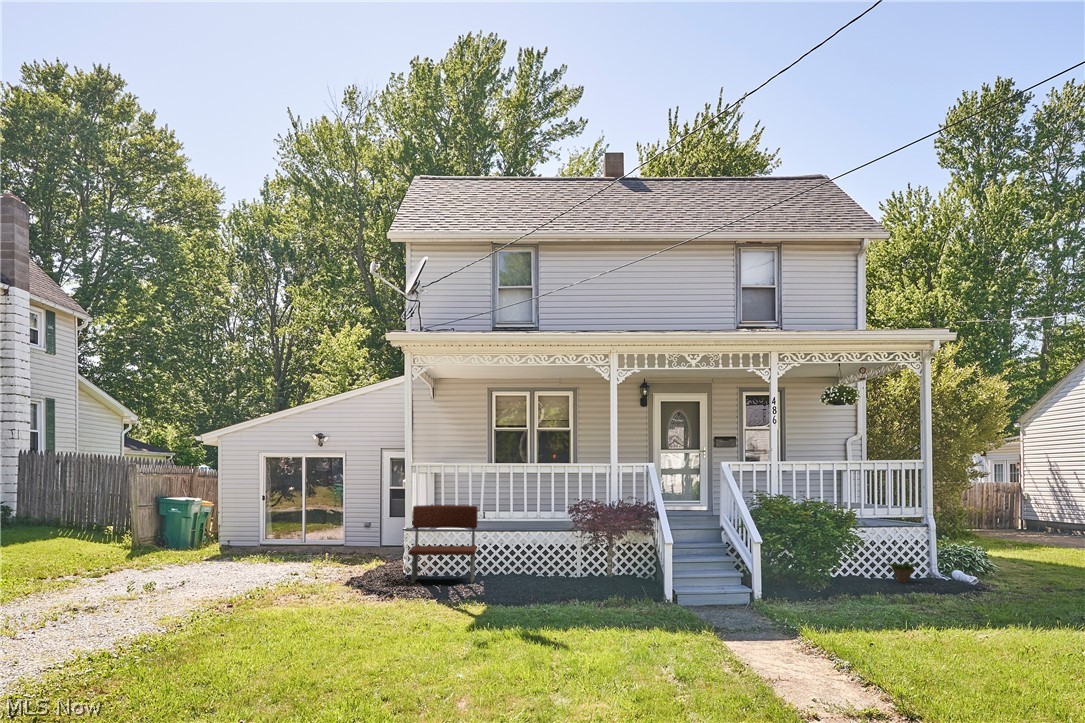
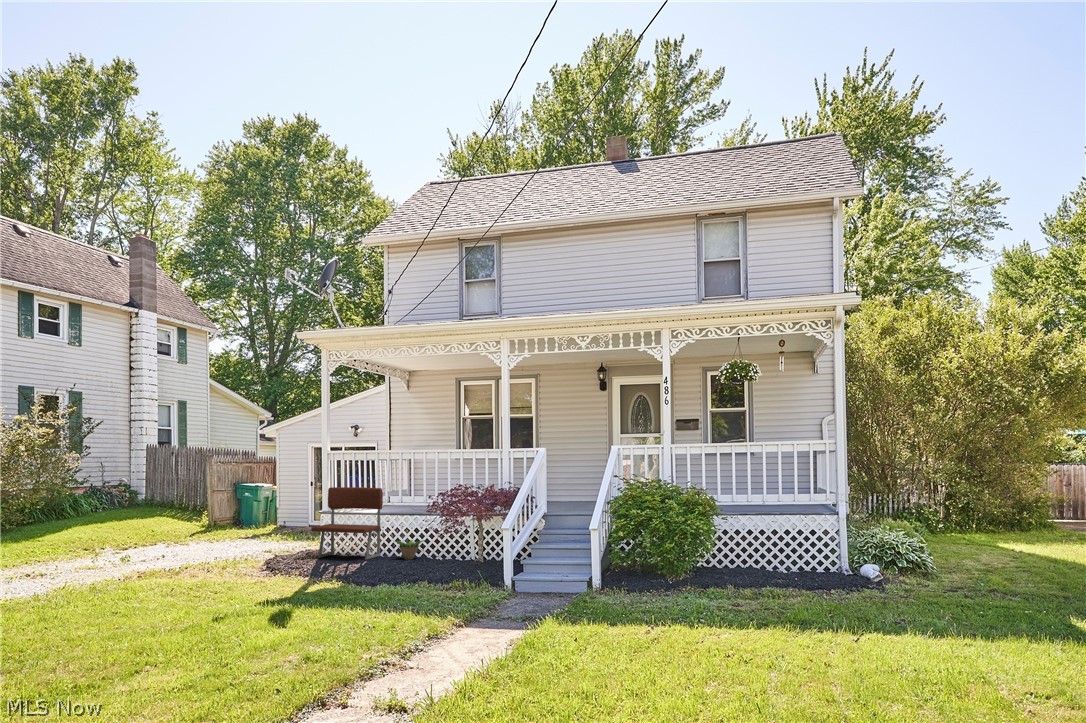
decorative plant: present [887,561,916,583] -> present [395,540,425,559]

